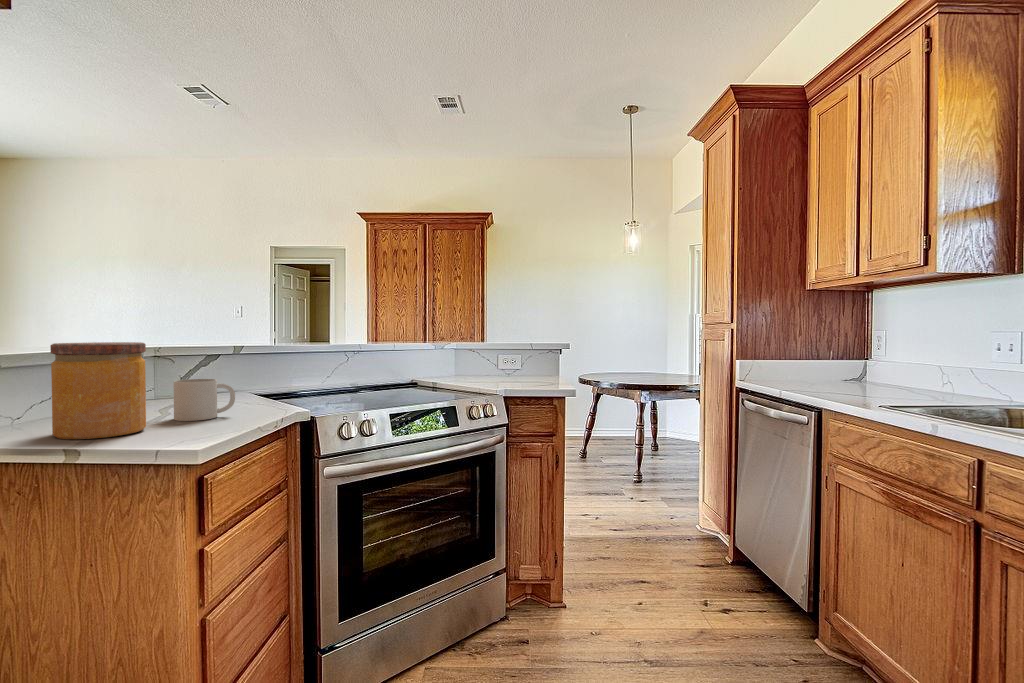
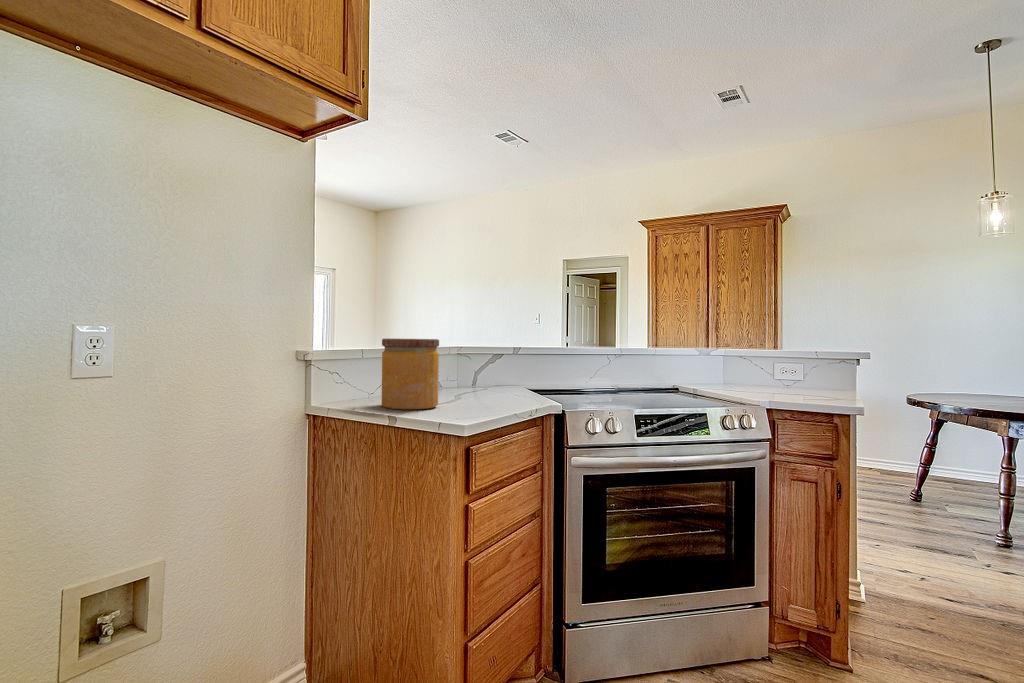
mug: present [173,379,235,421] -> none [460,371,504,404]

